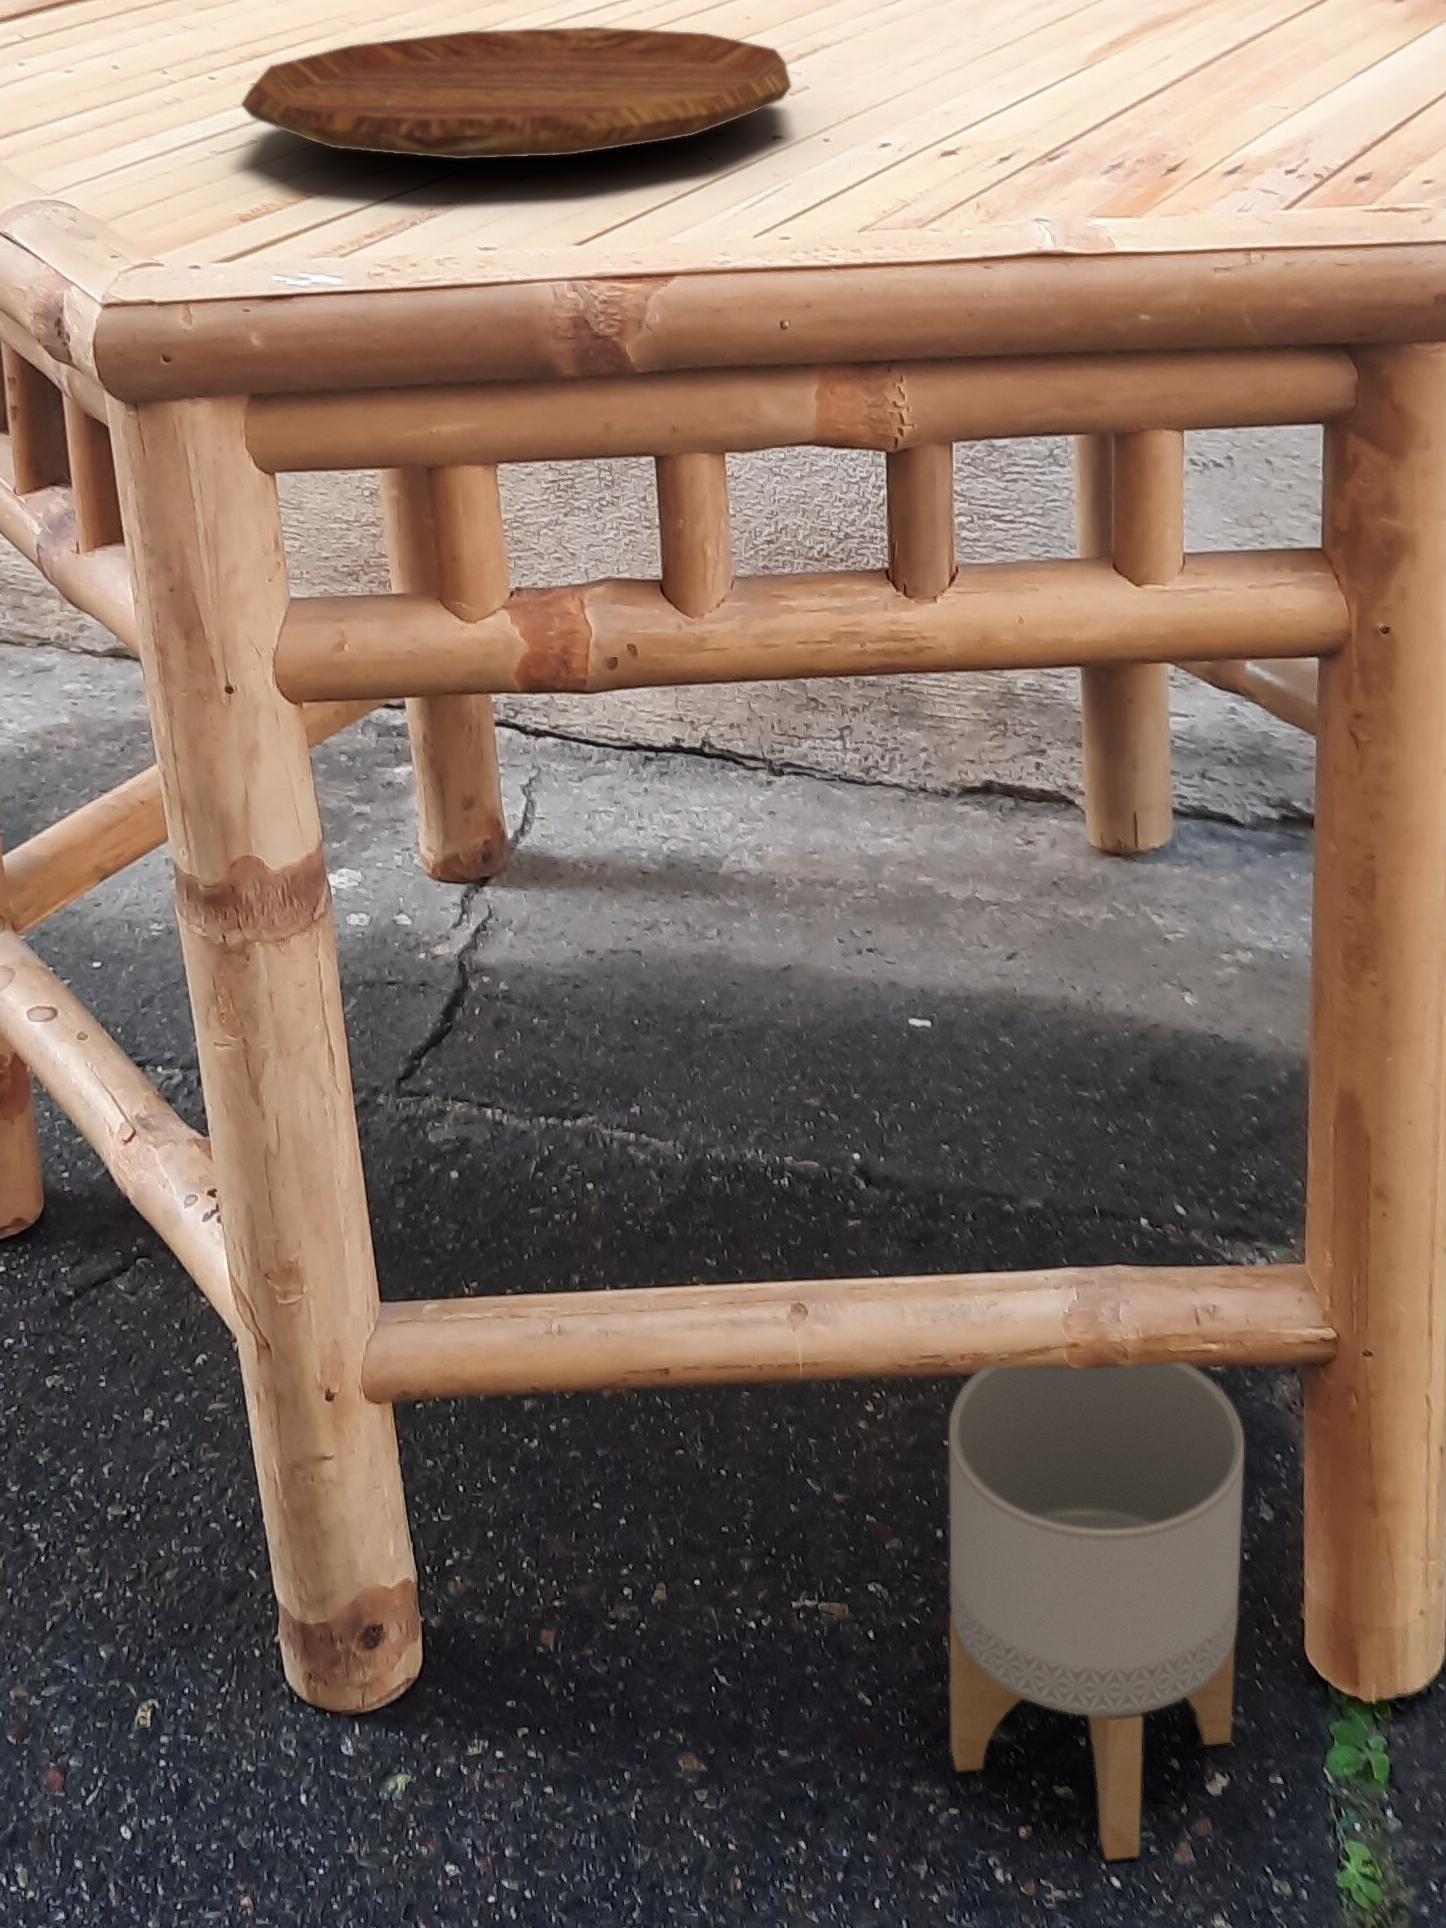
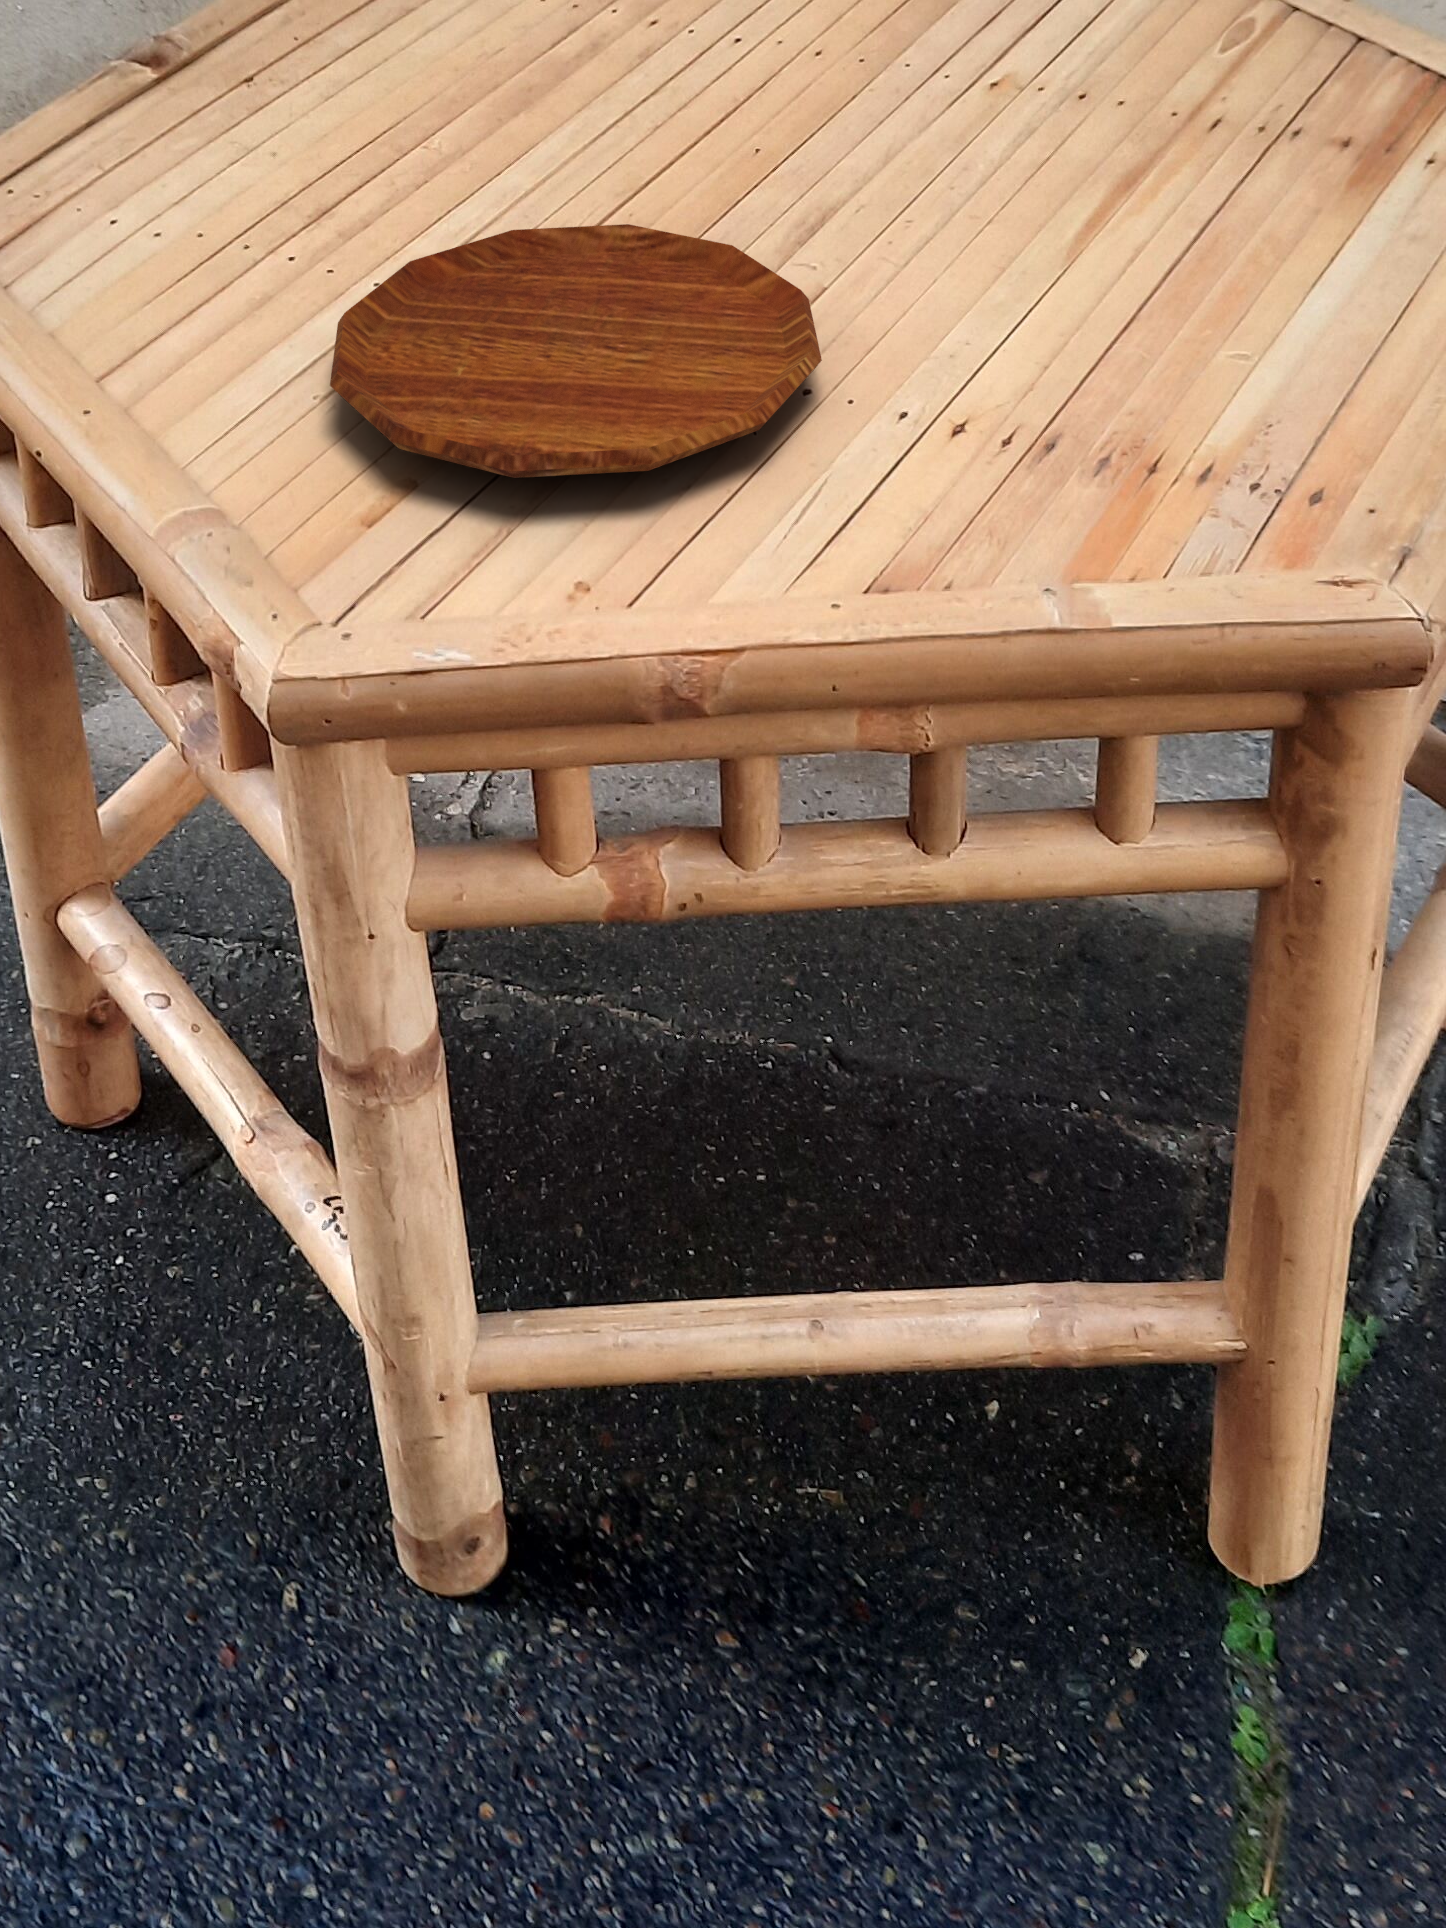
planter: present [949,1363,1244,1859] -> none [930,1332,1175,1723]

